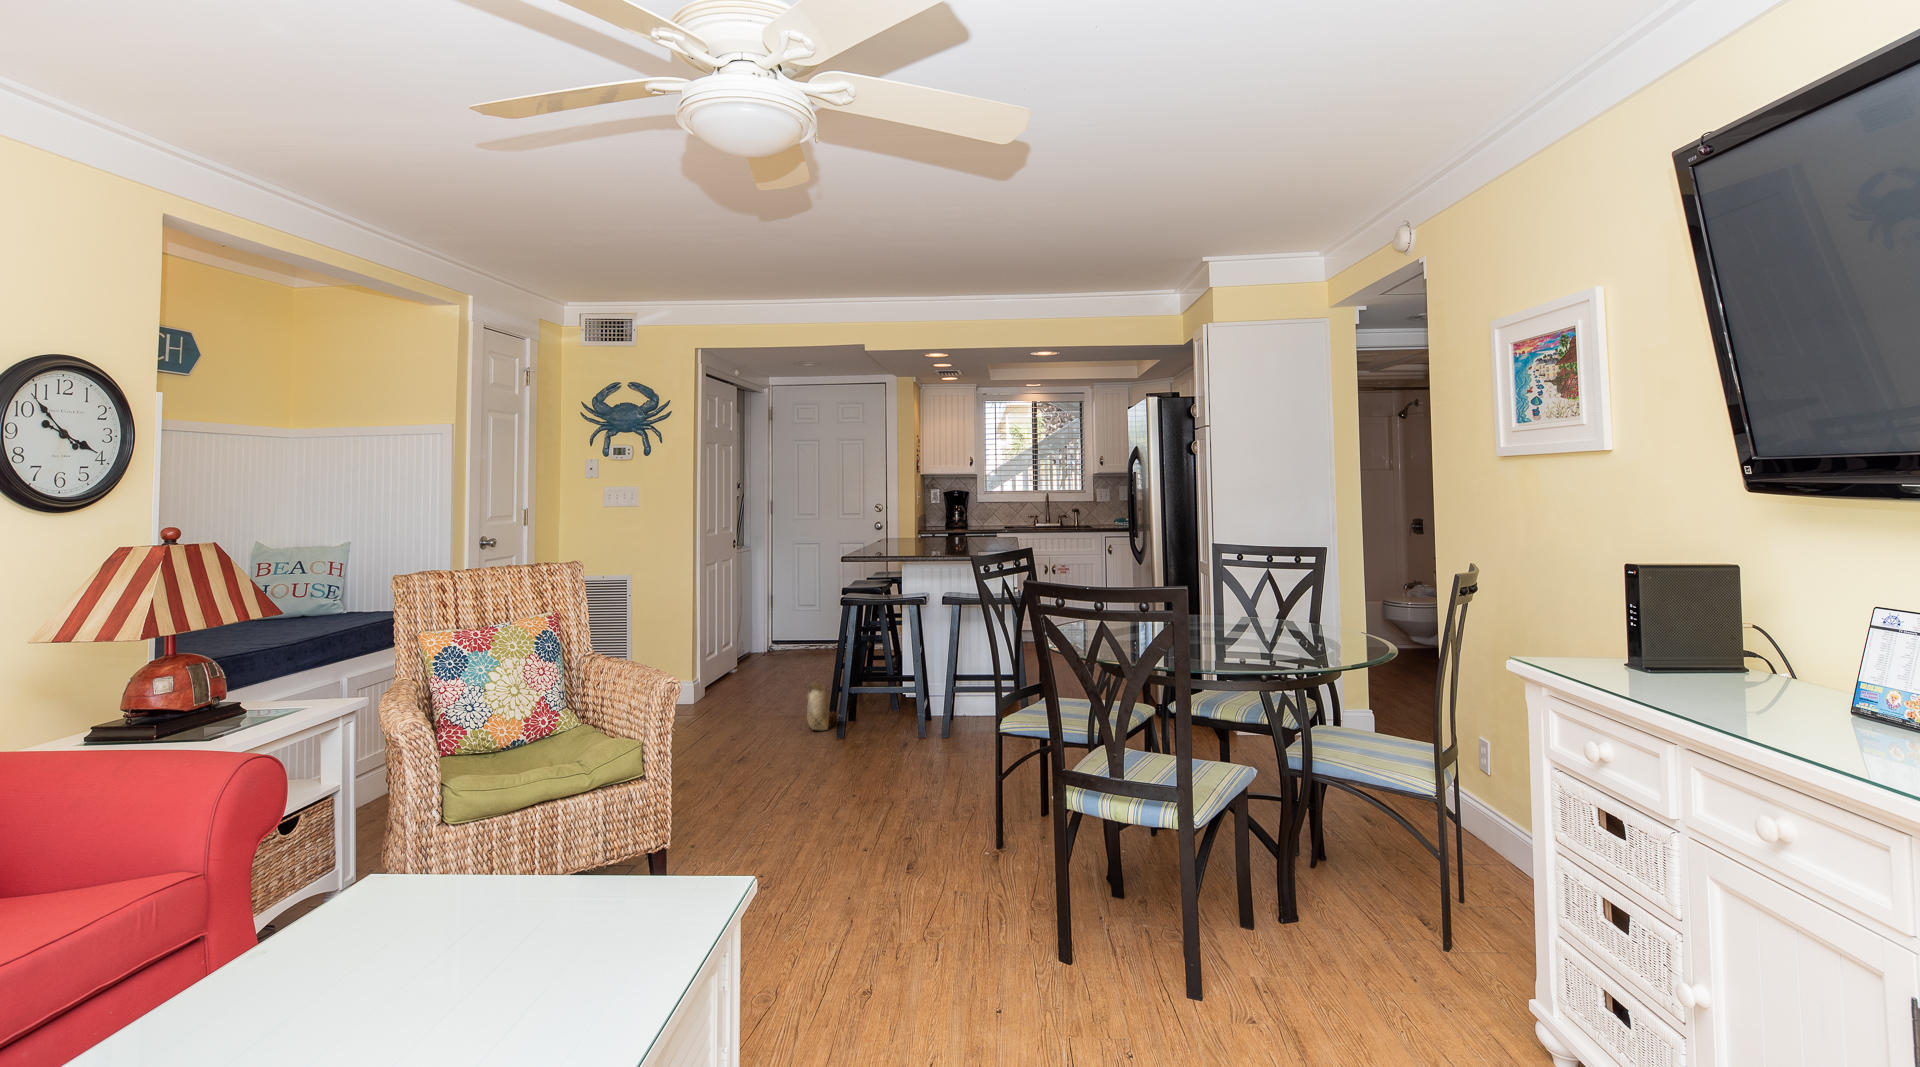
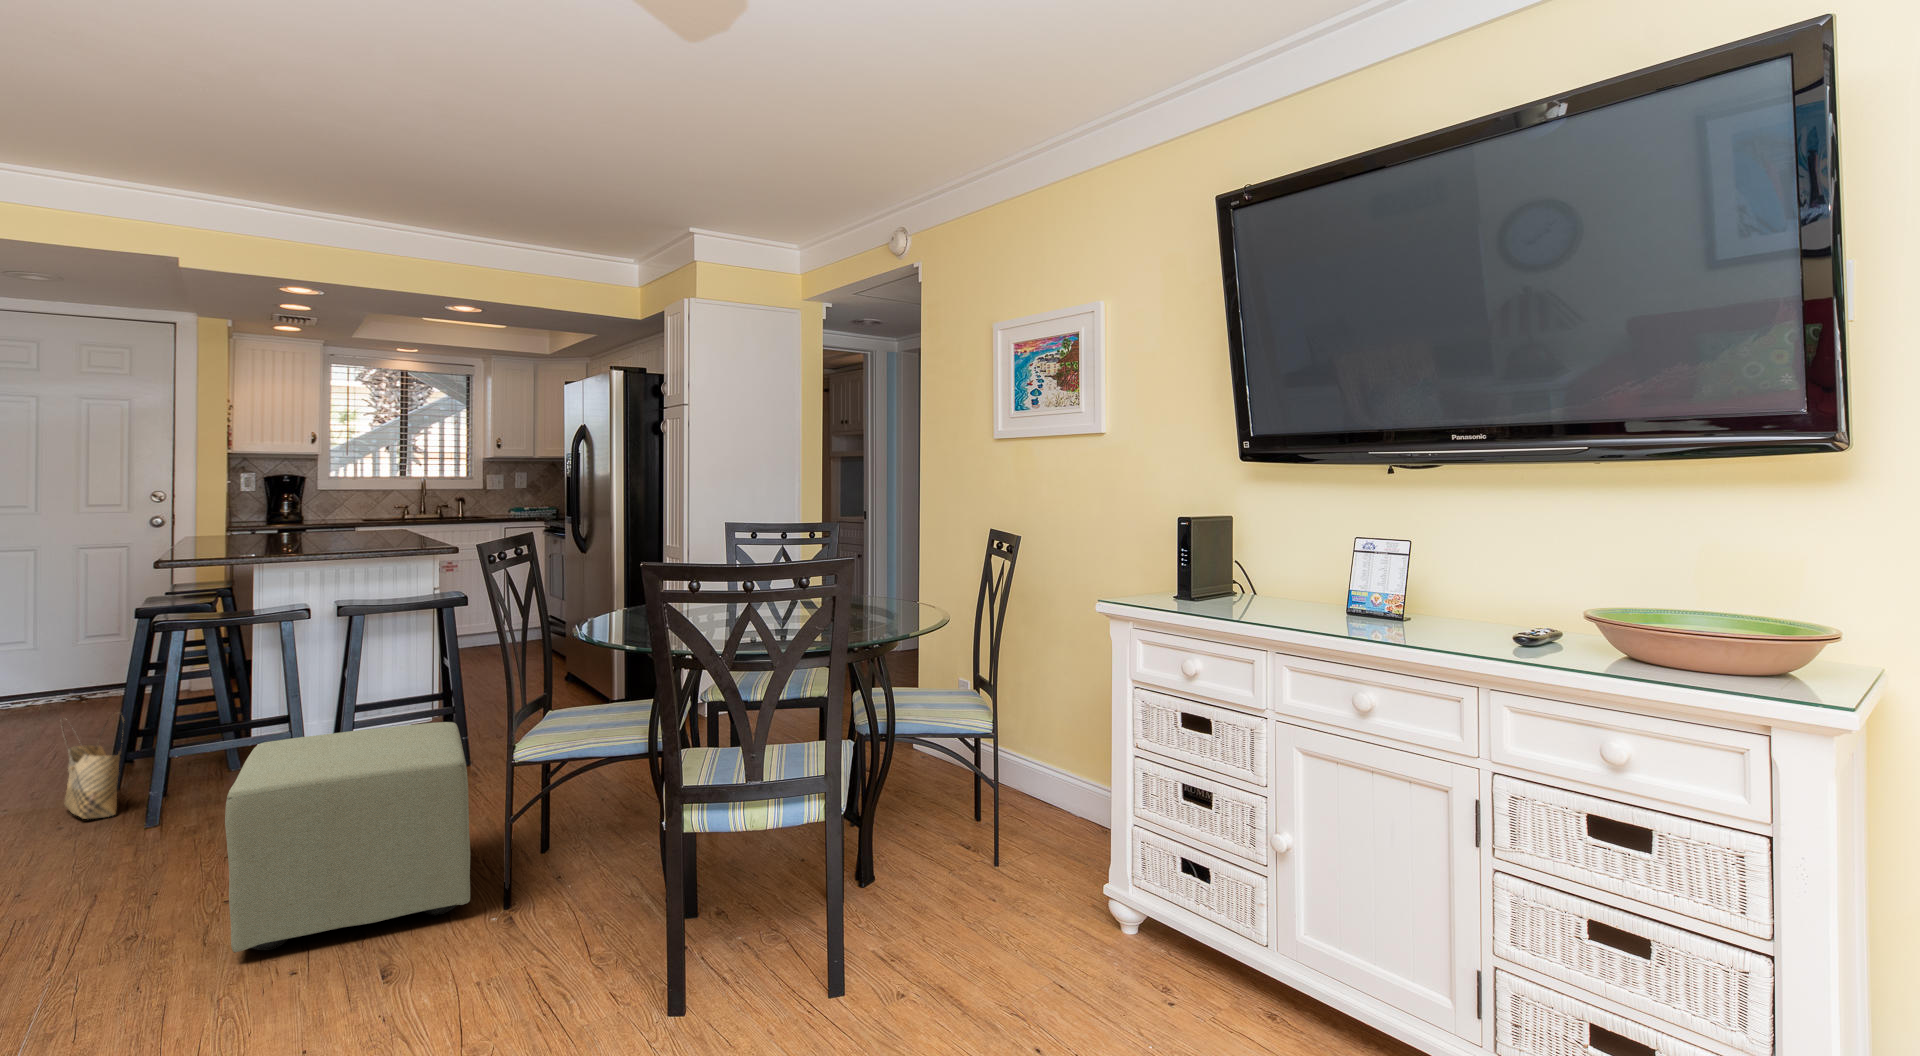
ottoman: none [832,699,989,843] -> present [225,722,470,952]

